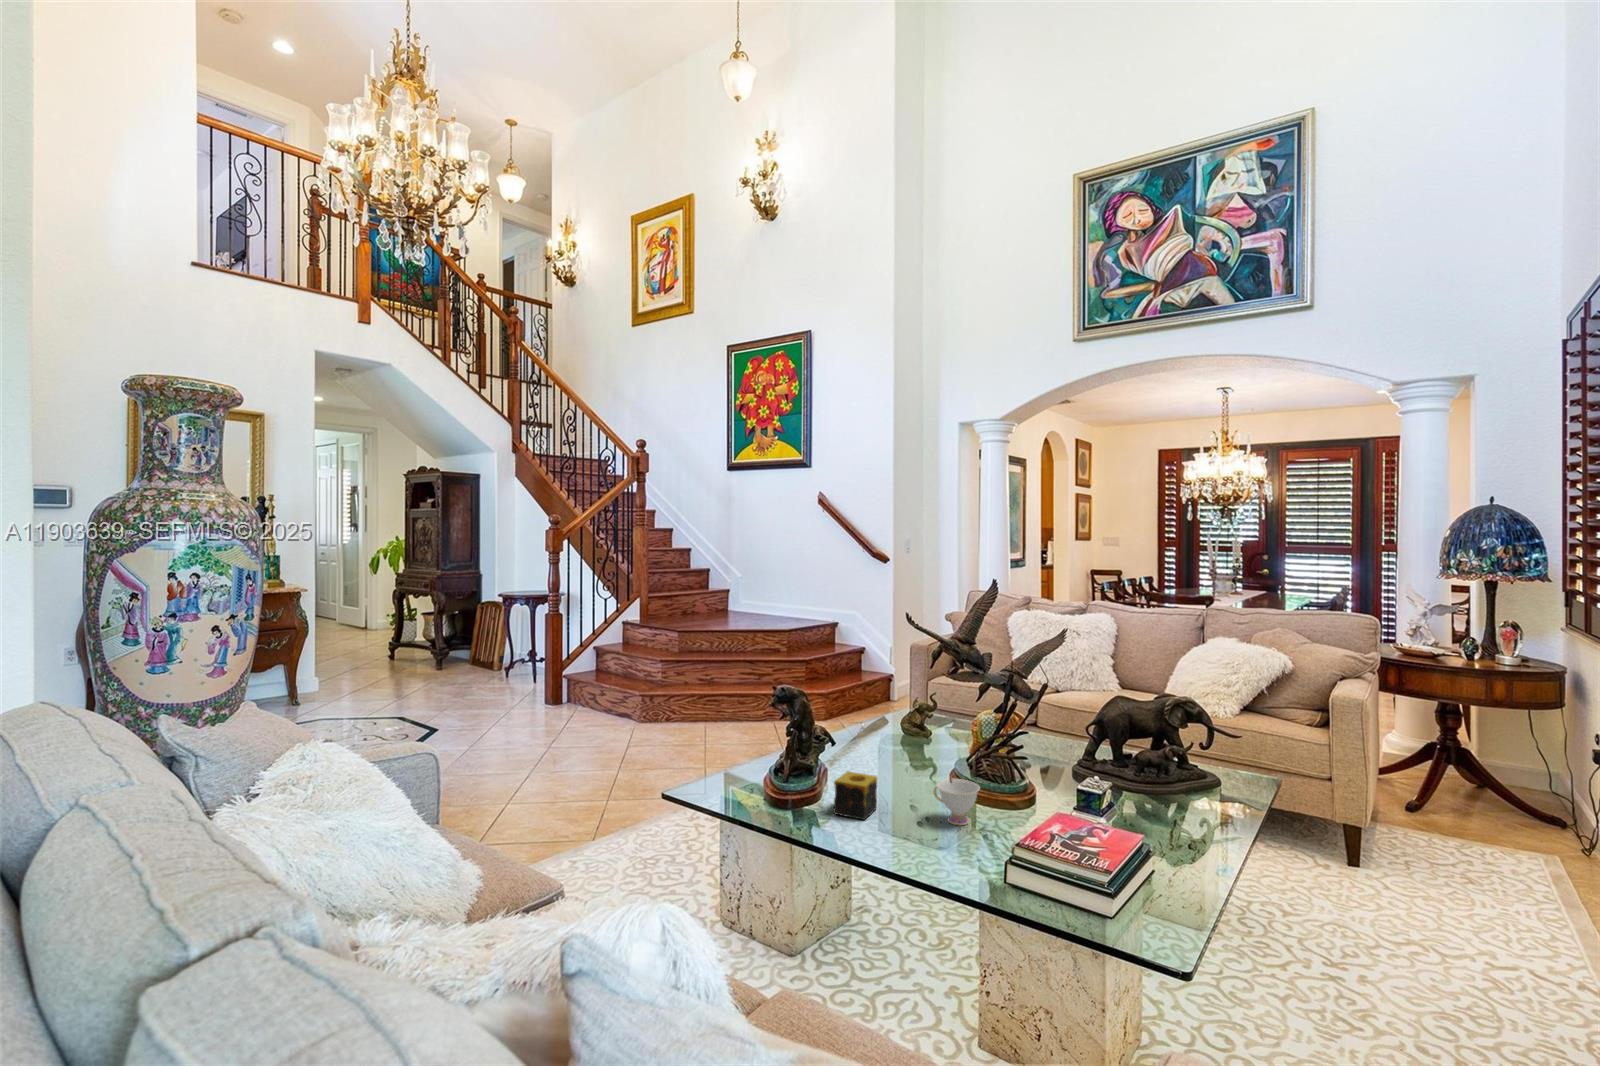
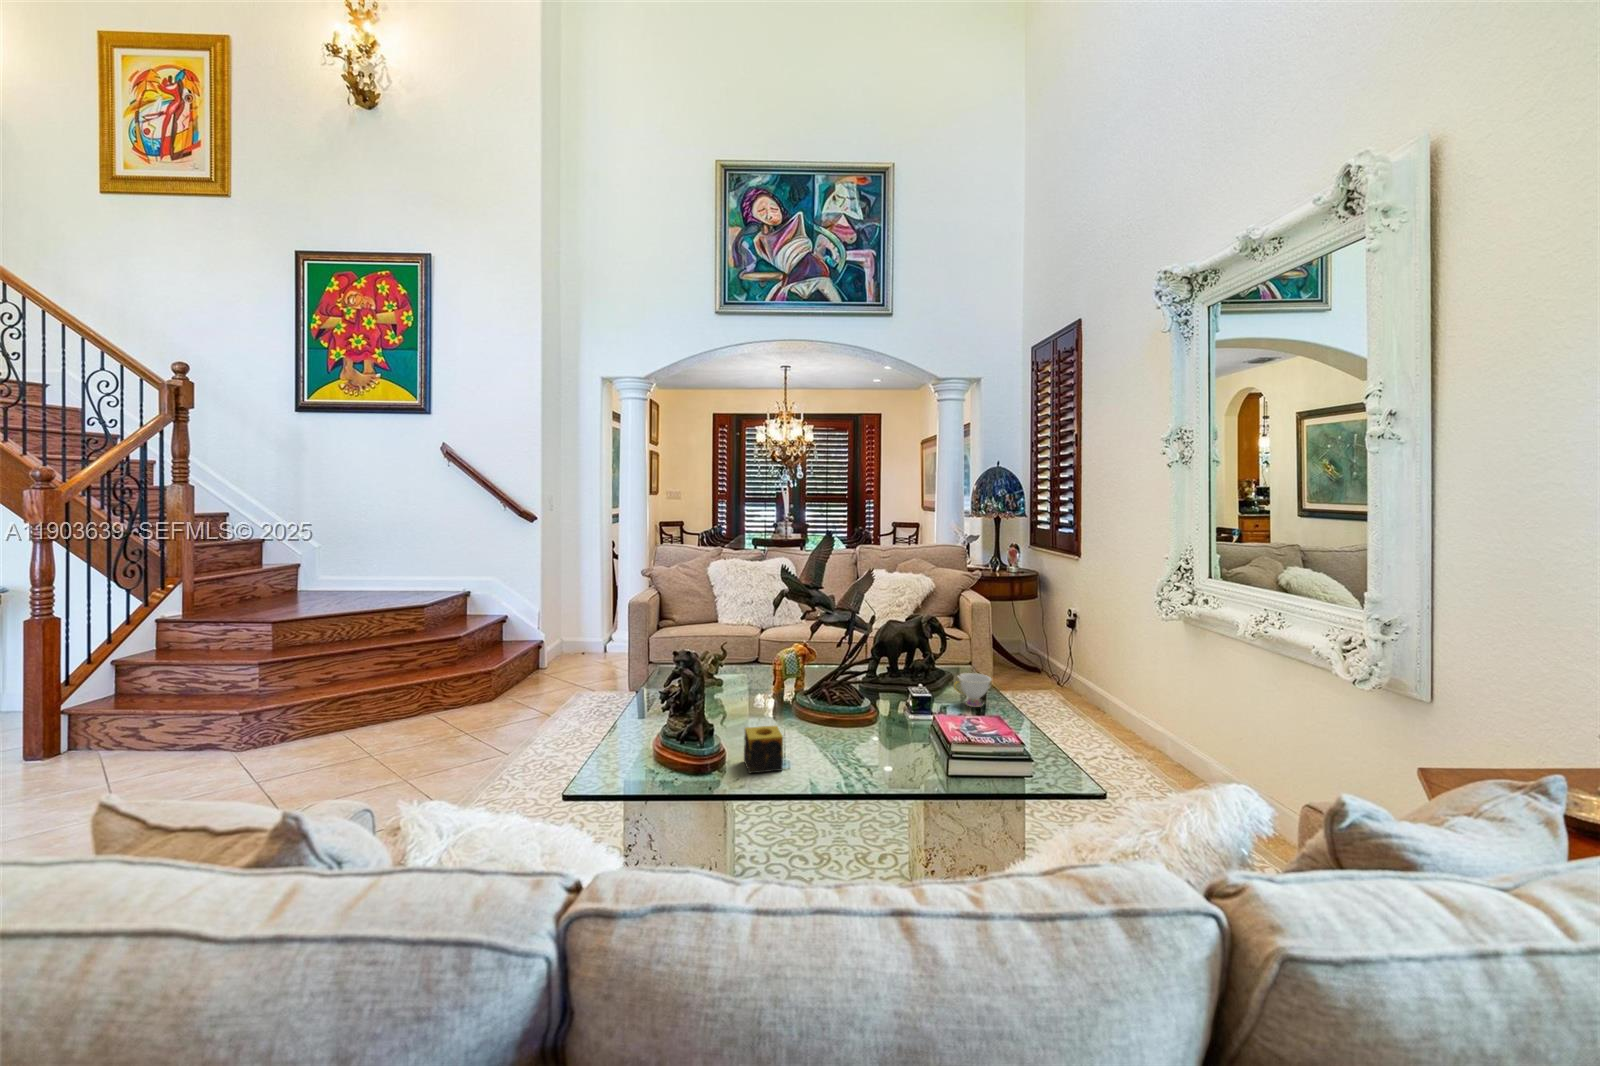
teacup: present [934,779,980,825] -> present [954,673,991,707]

